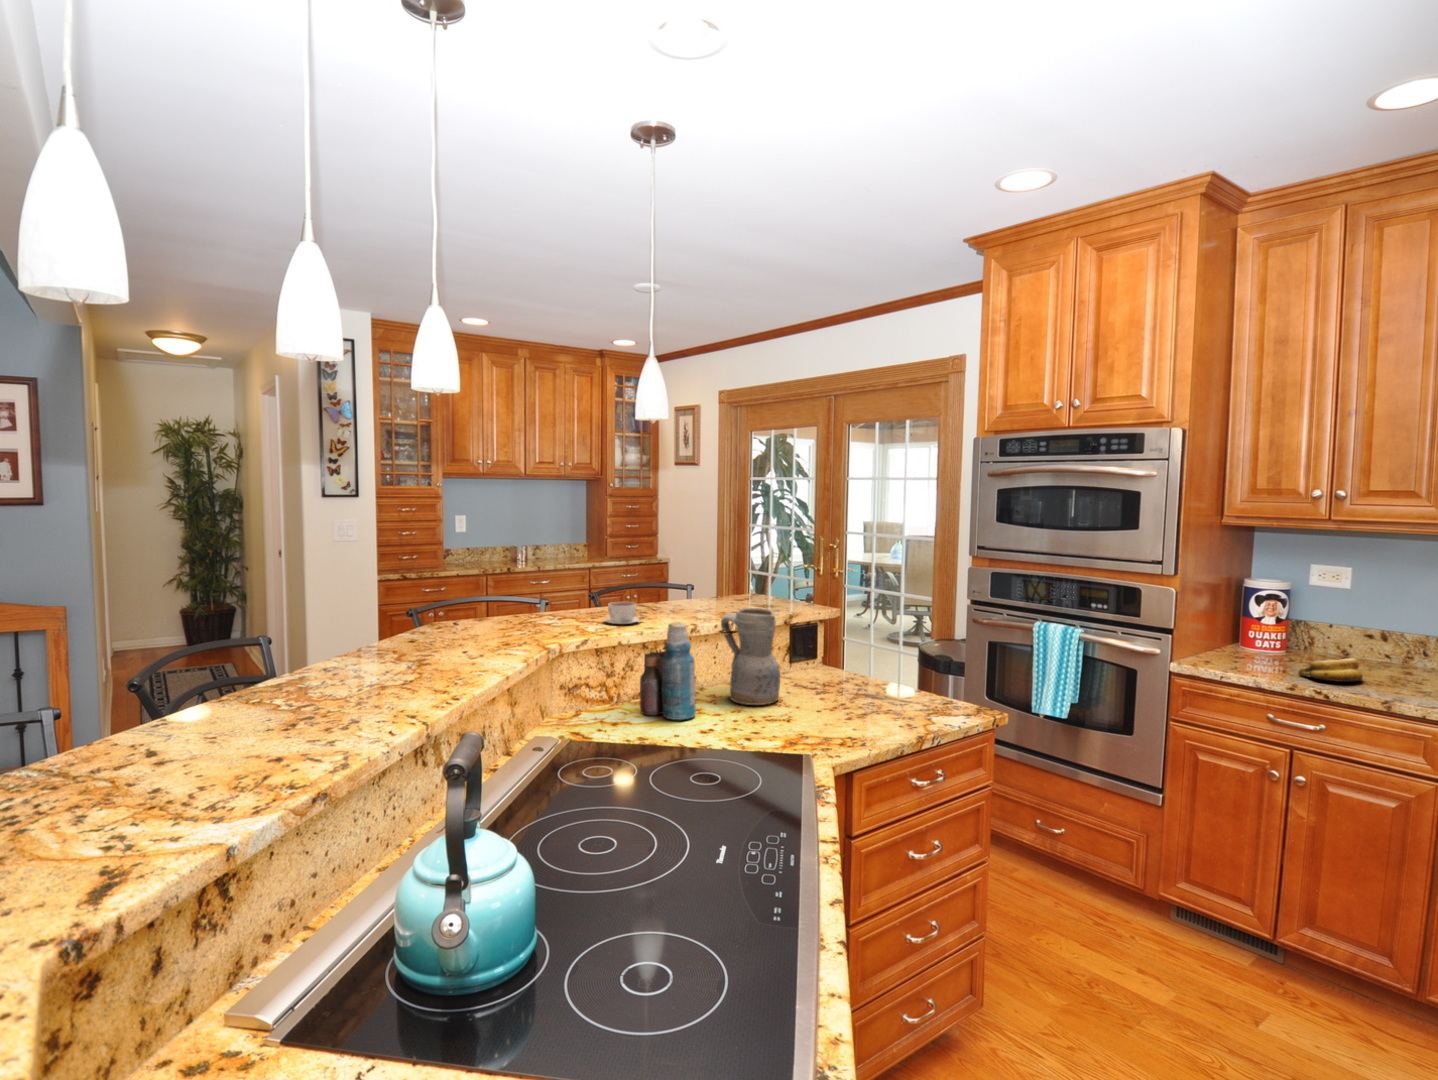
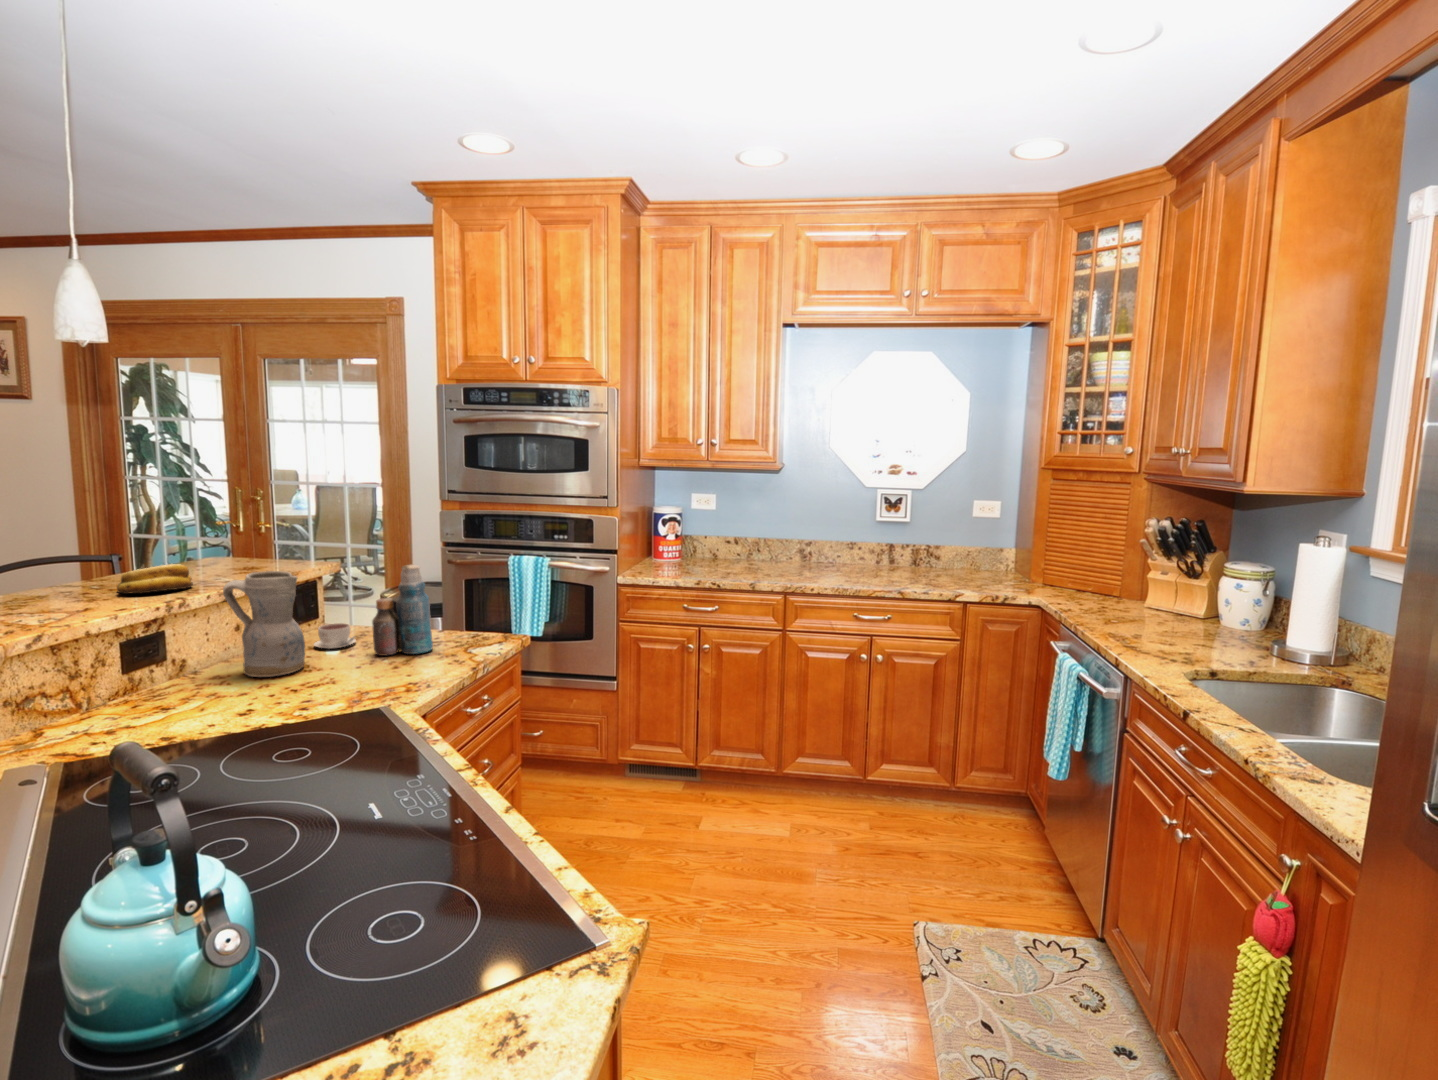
coffee cup: present [604,602,644,624] -> present [314,623,356,648]
bottle: present [640,622,696,720] -> present [372,564,433,656]
banana: present [1298,658,1363,682] -> present [117,564,193,594]

